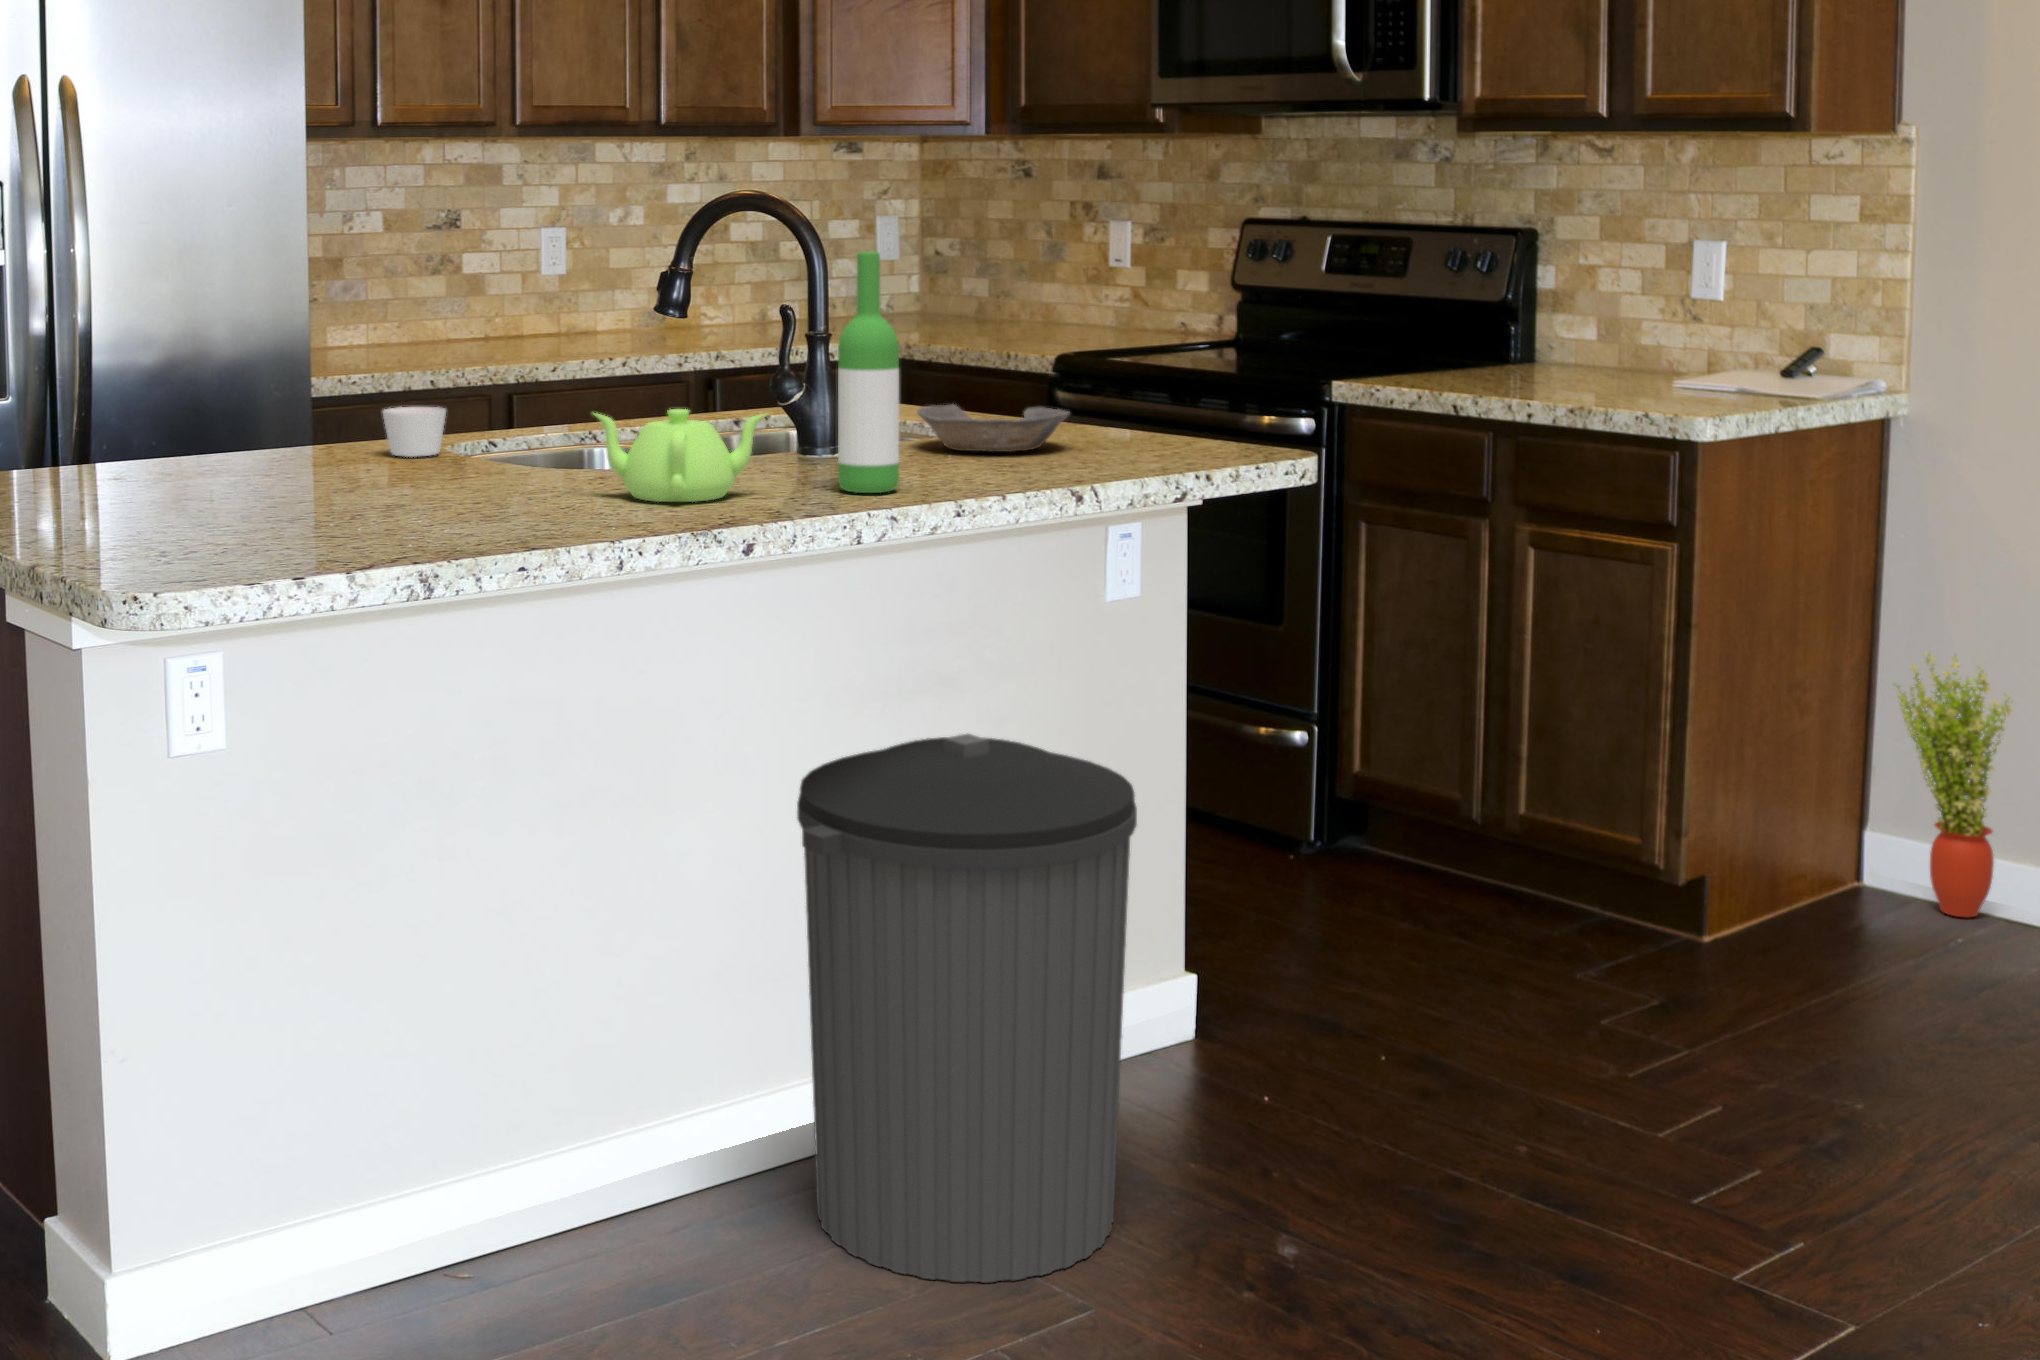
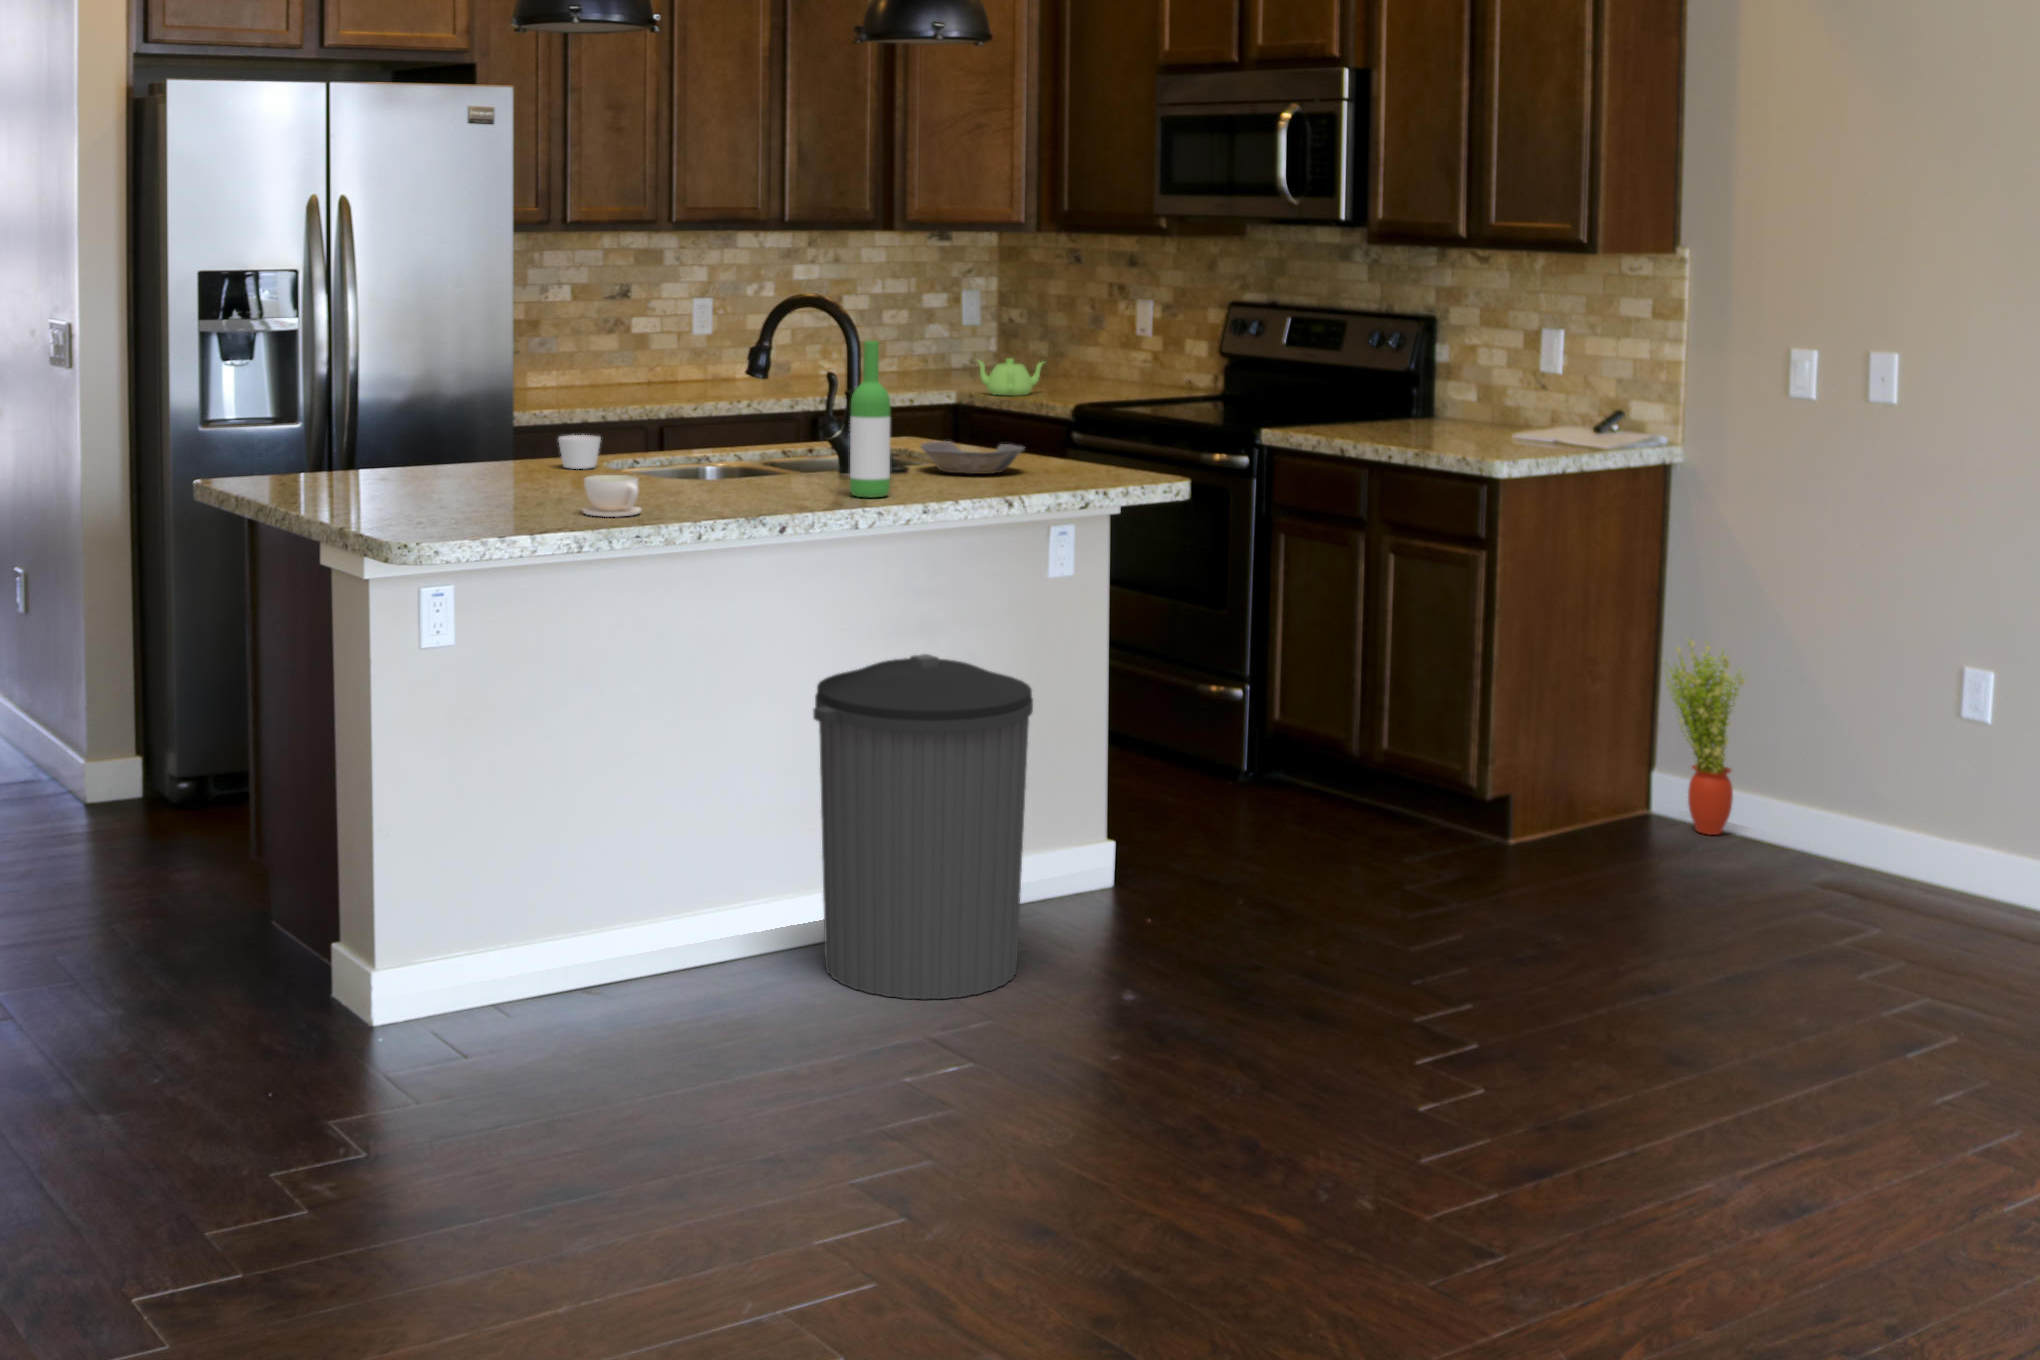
teapot: present [594,409,767,502] -> present [978,358,1044,396]
coffee cup: none [429,468,525,537] -> present [583,475,641,517]

